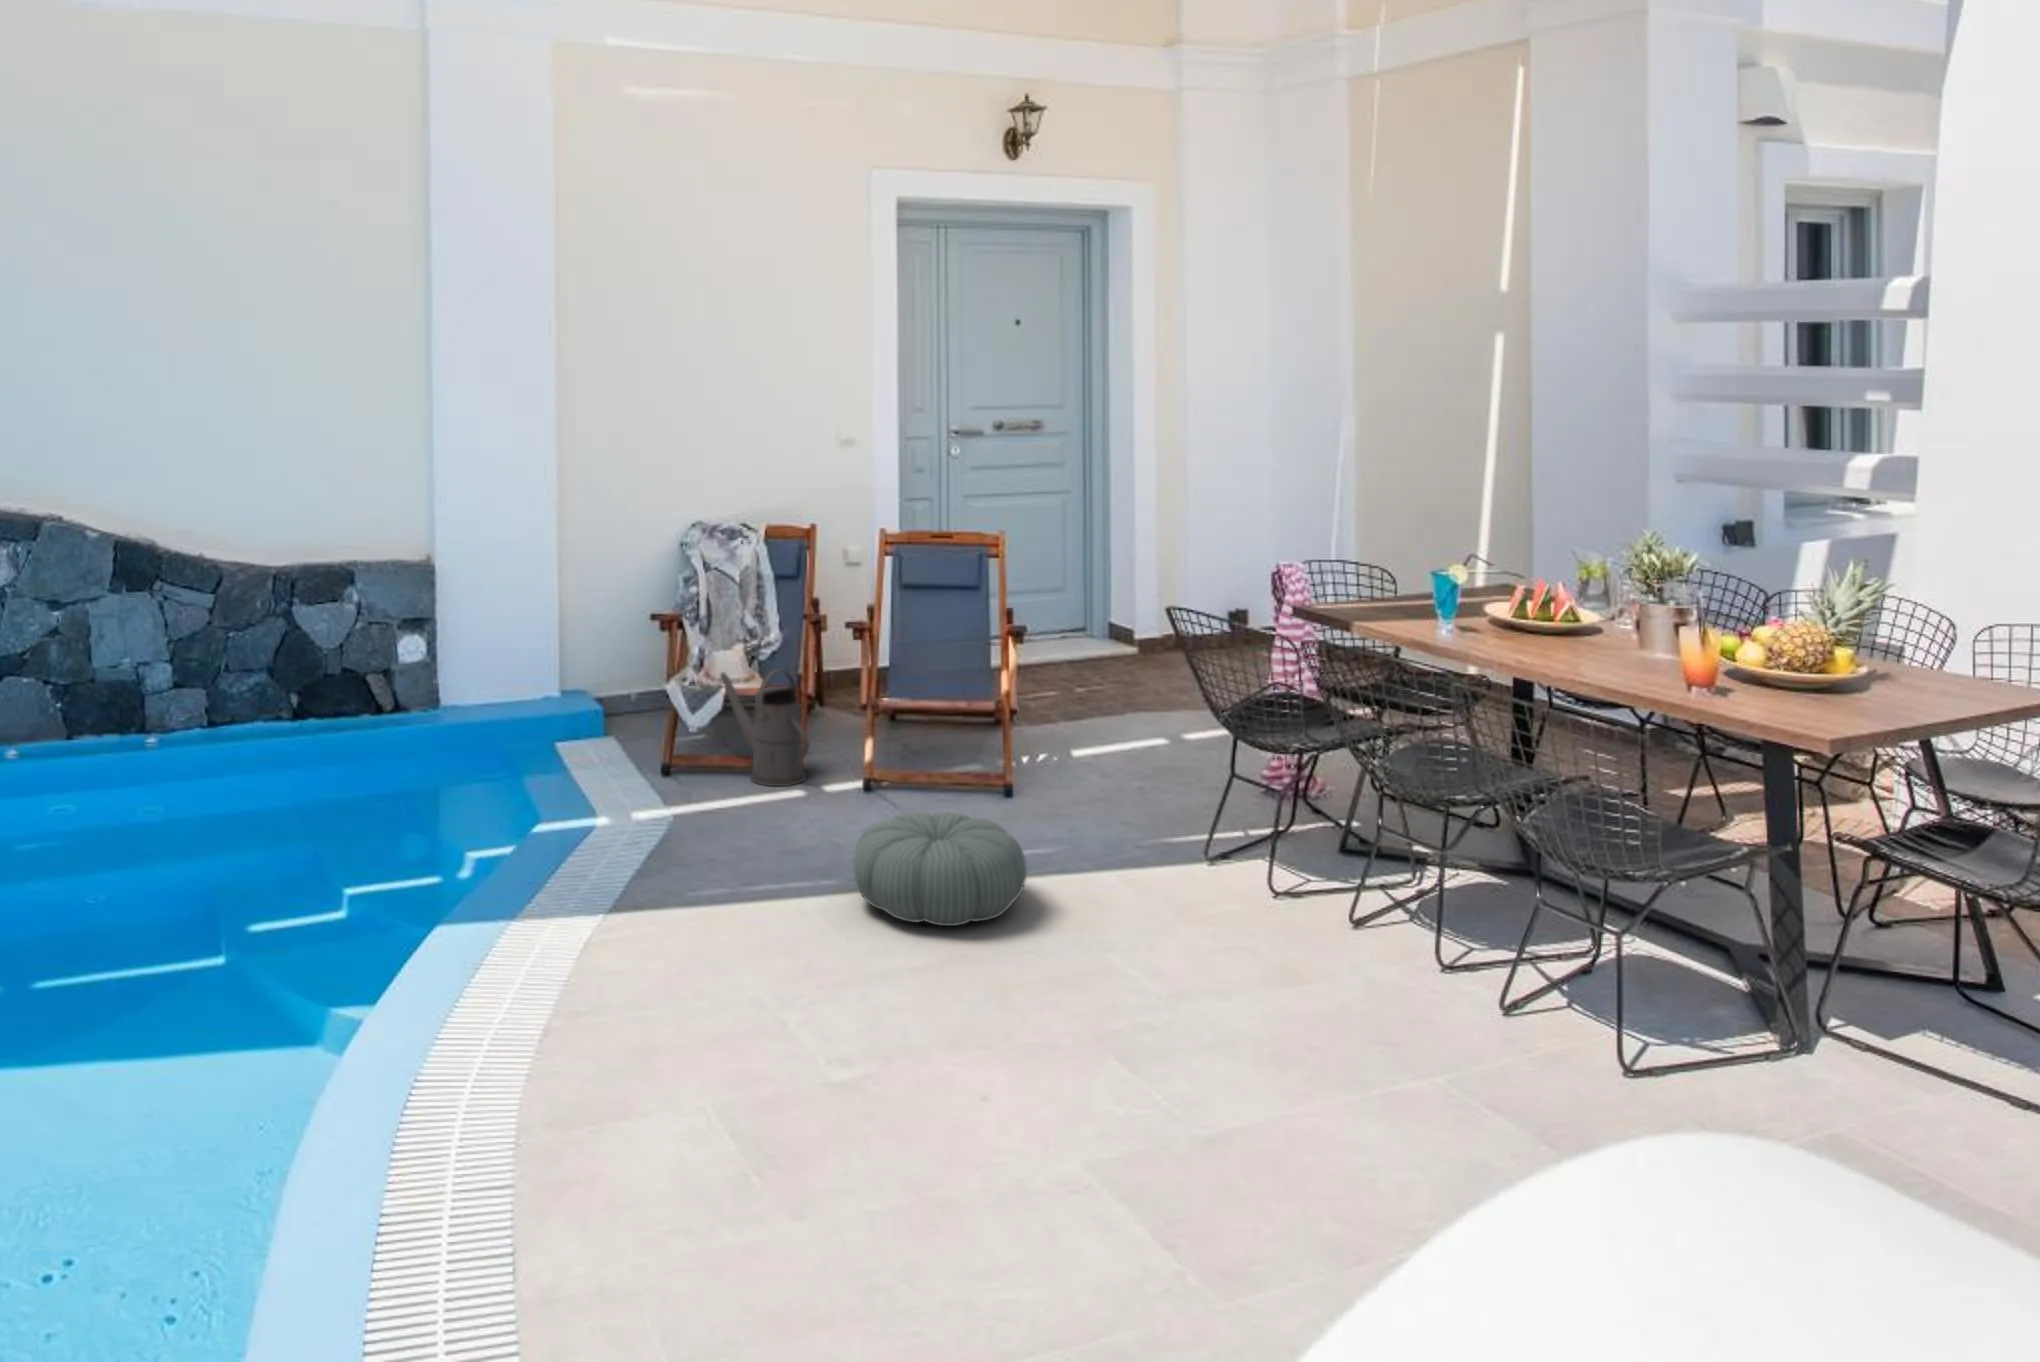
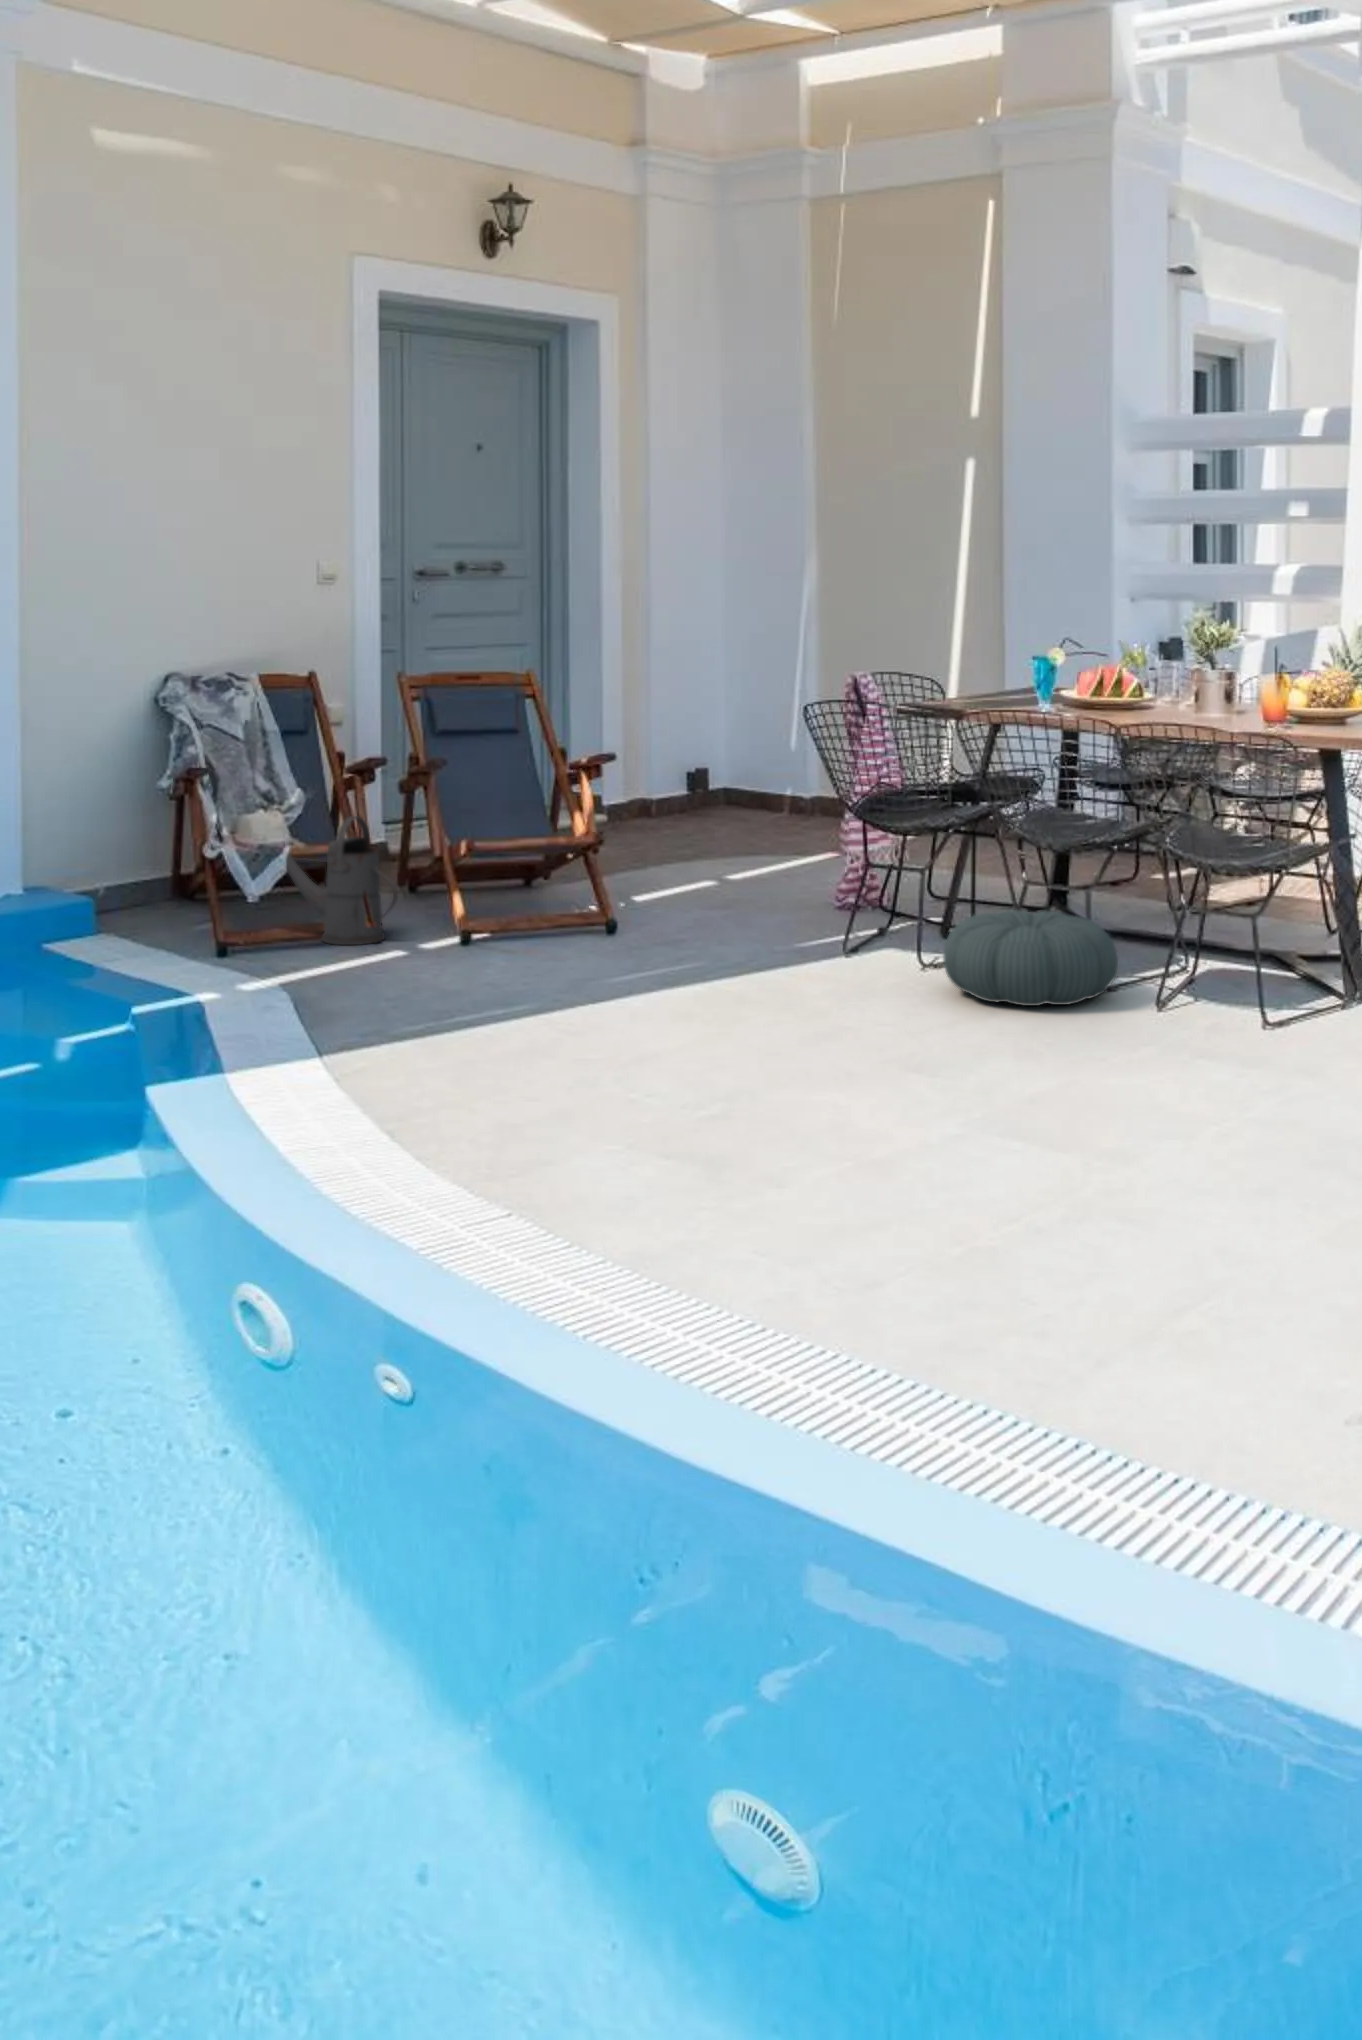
pouf: present [854,812,1026,926] -> present [943,910,1118,1006]

